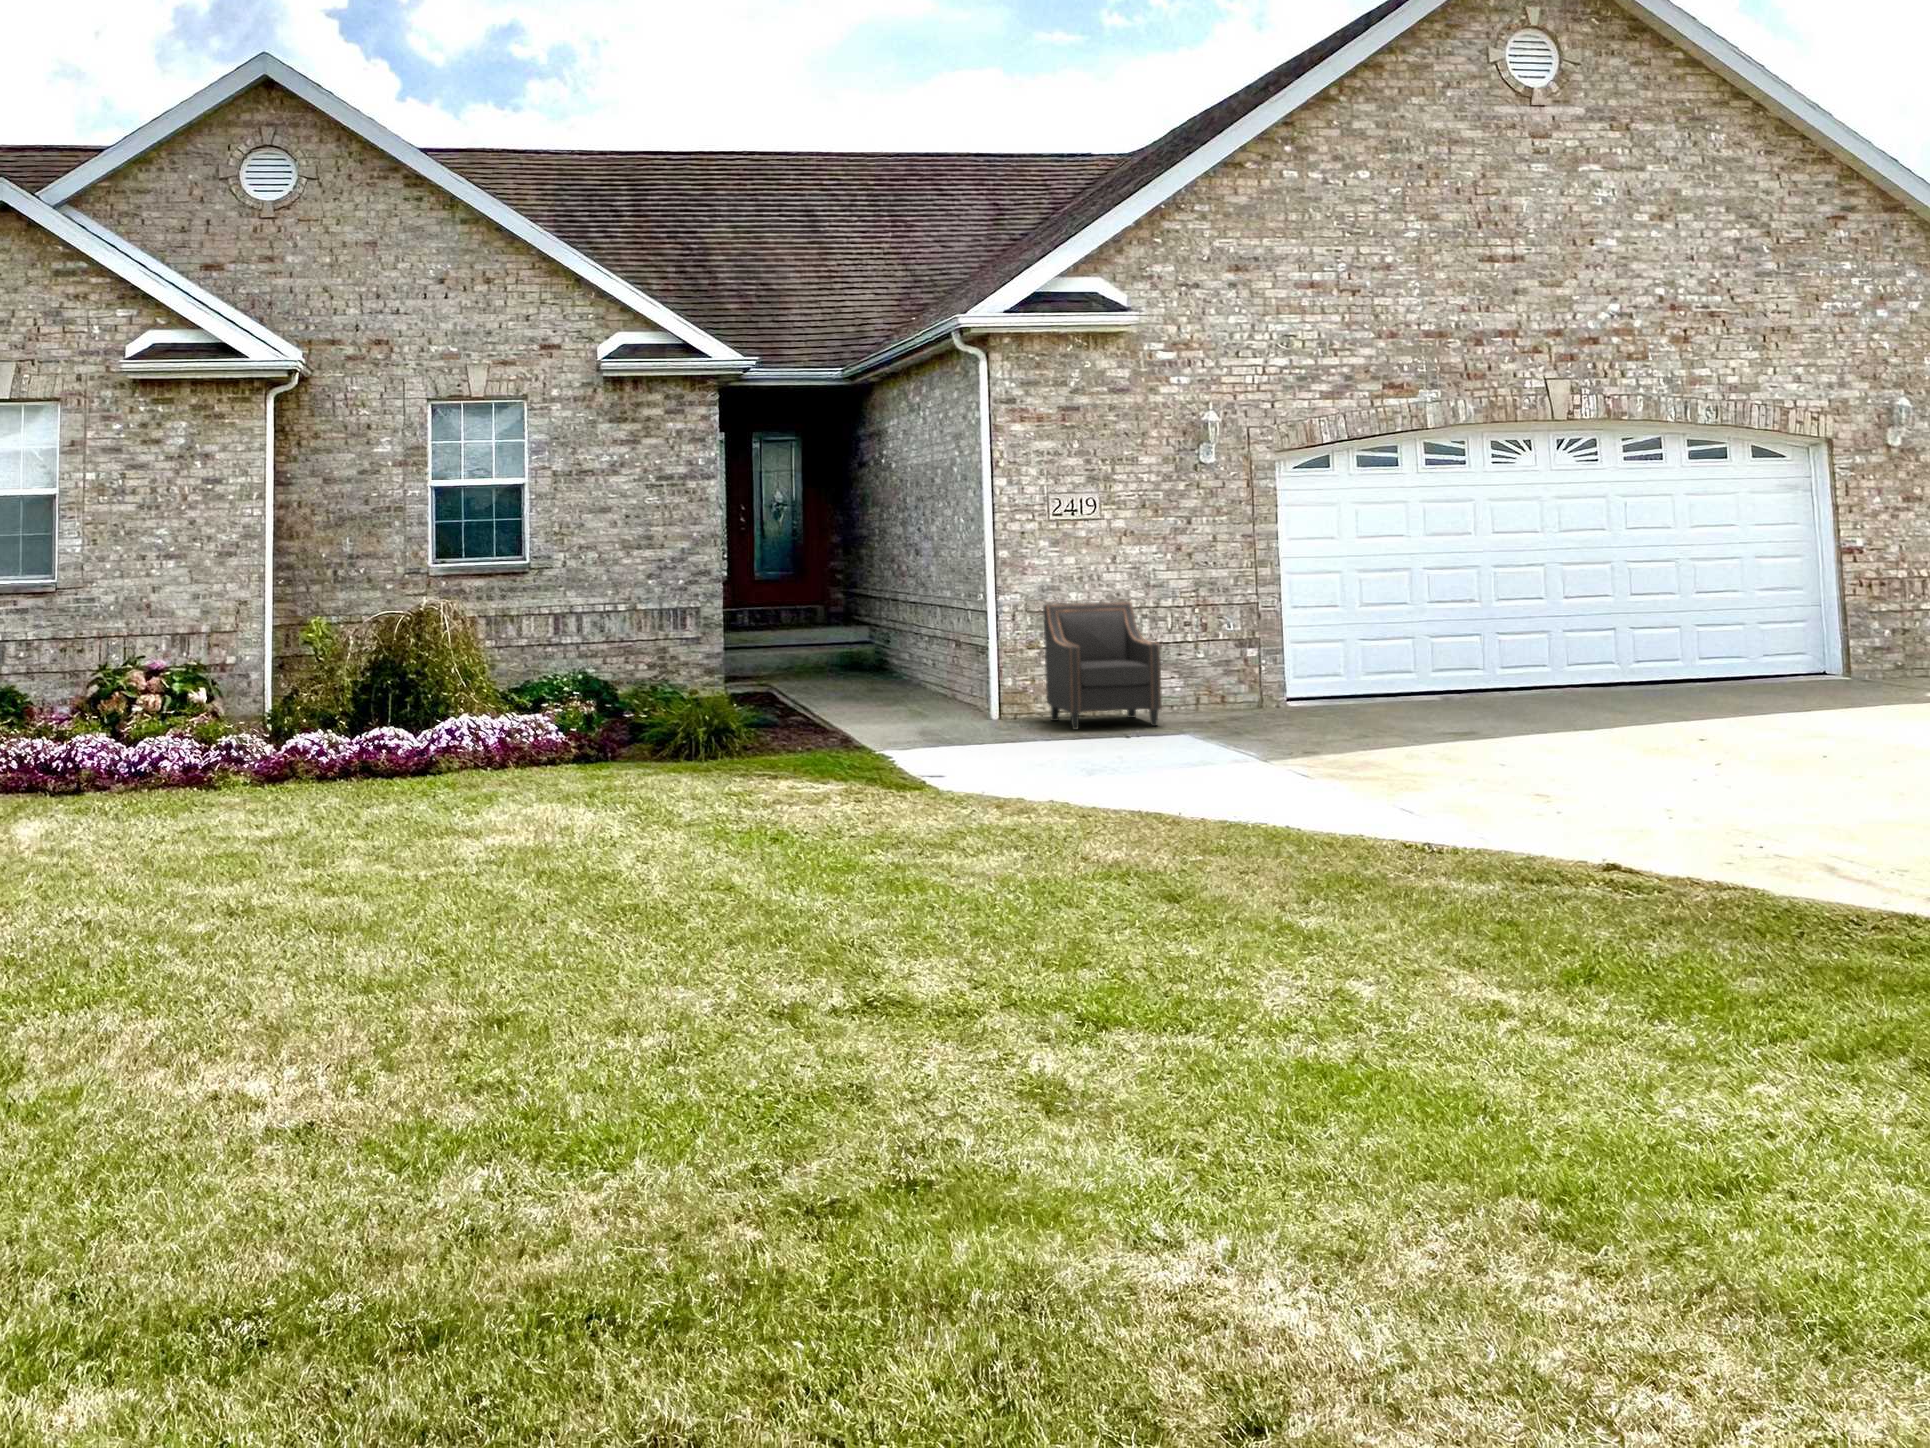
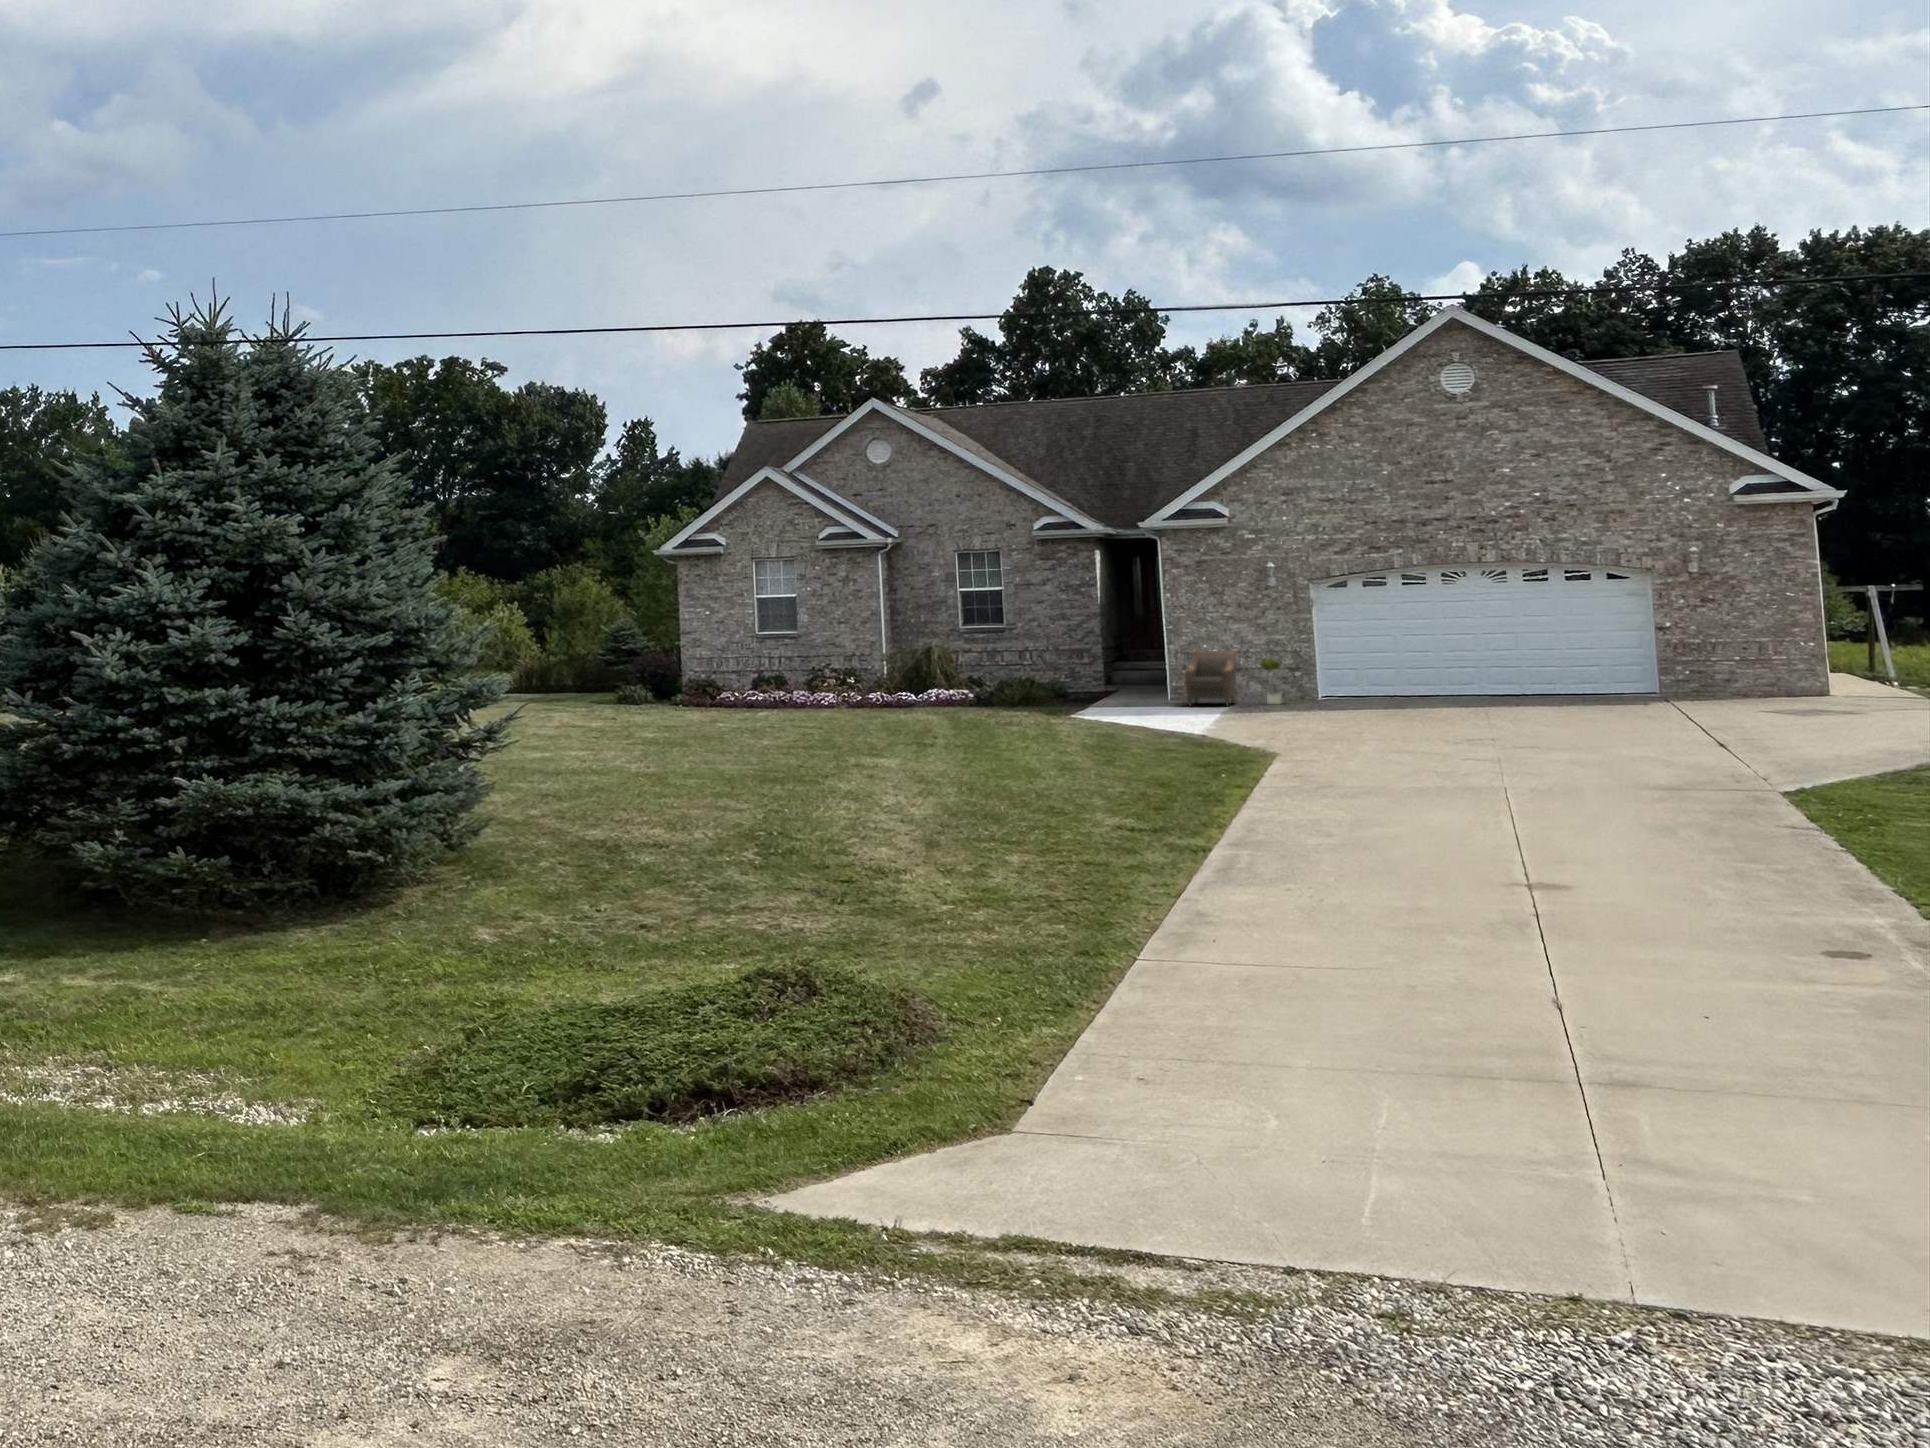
potted tree: none [1189,614,1235,716] -> present [1261,658,1282,704]

